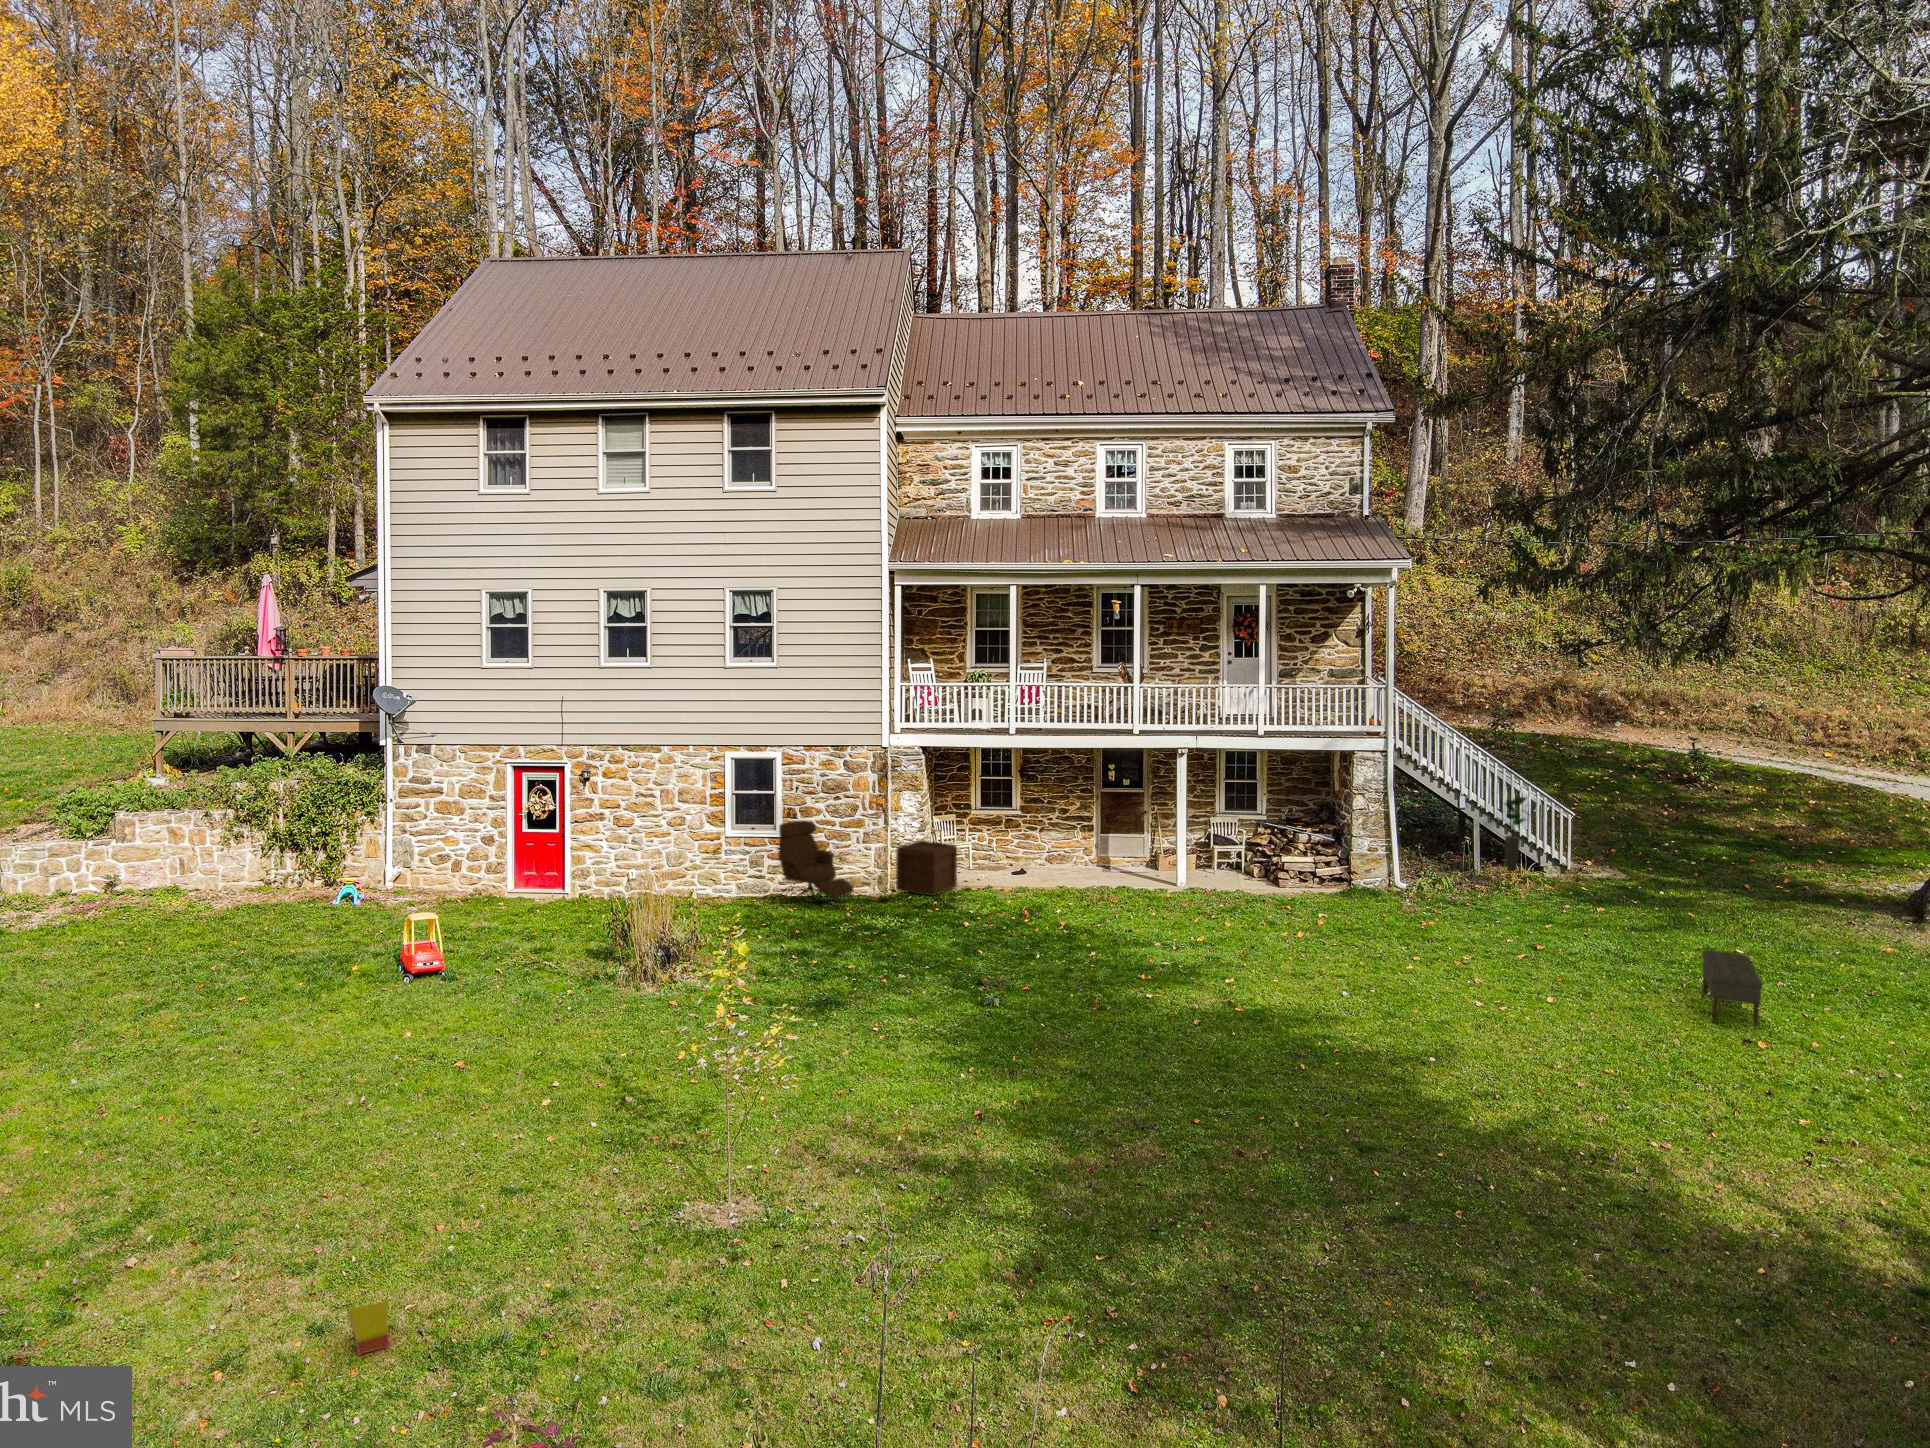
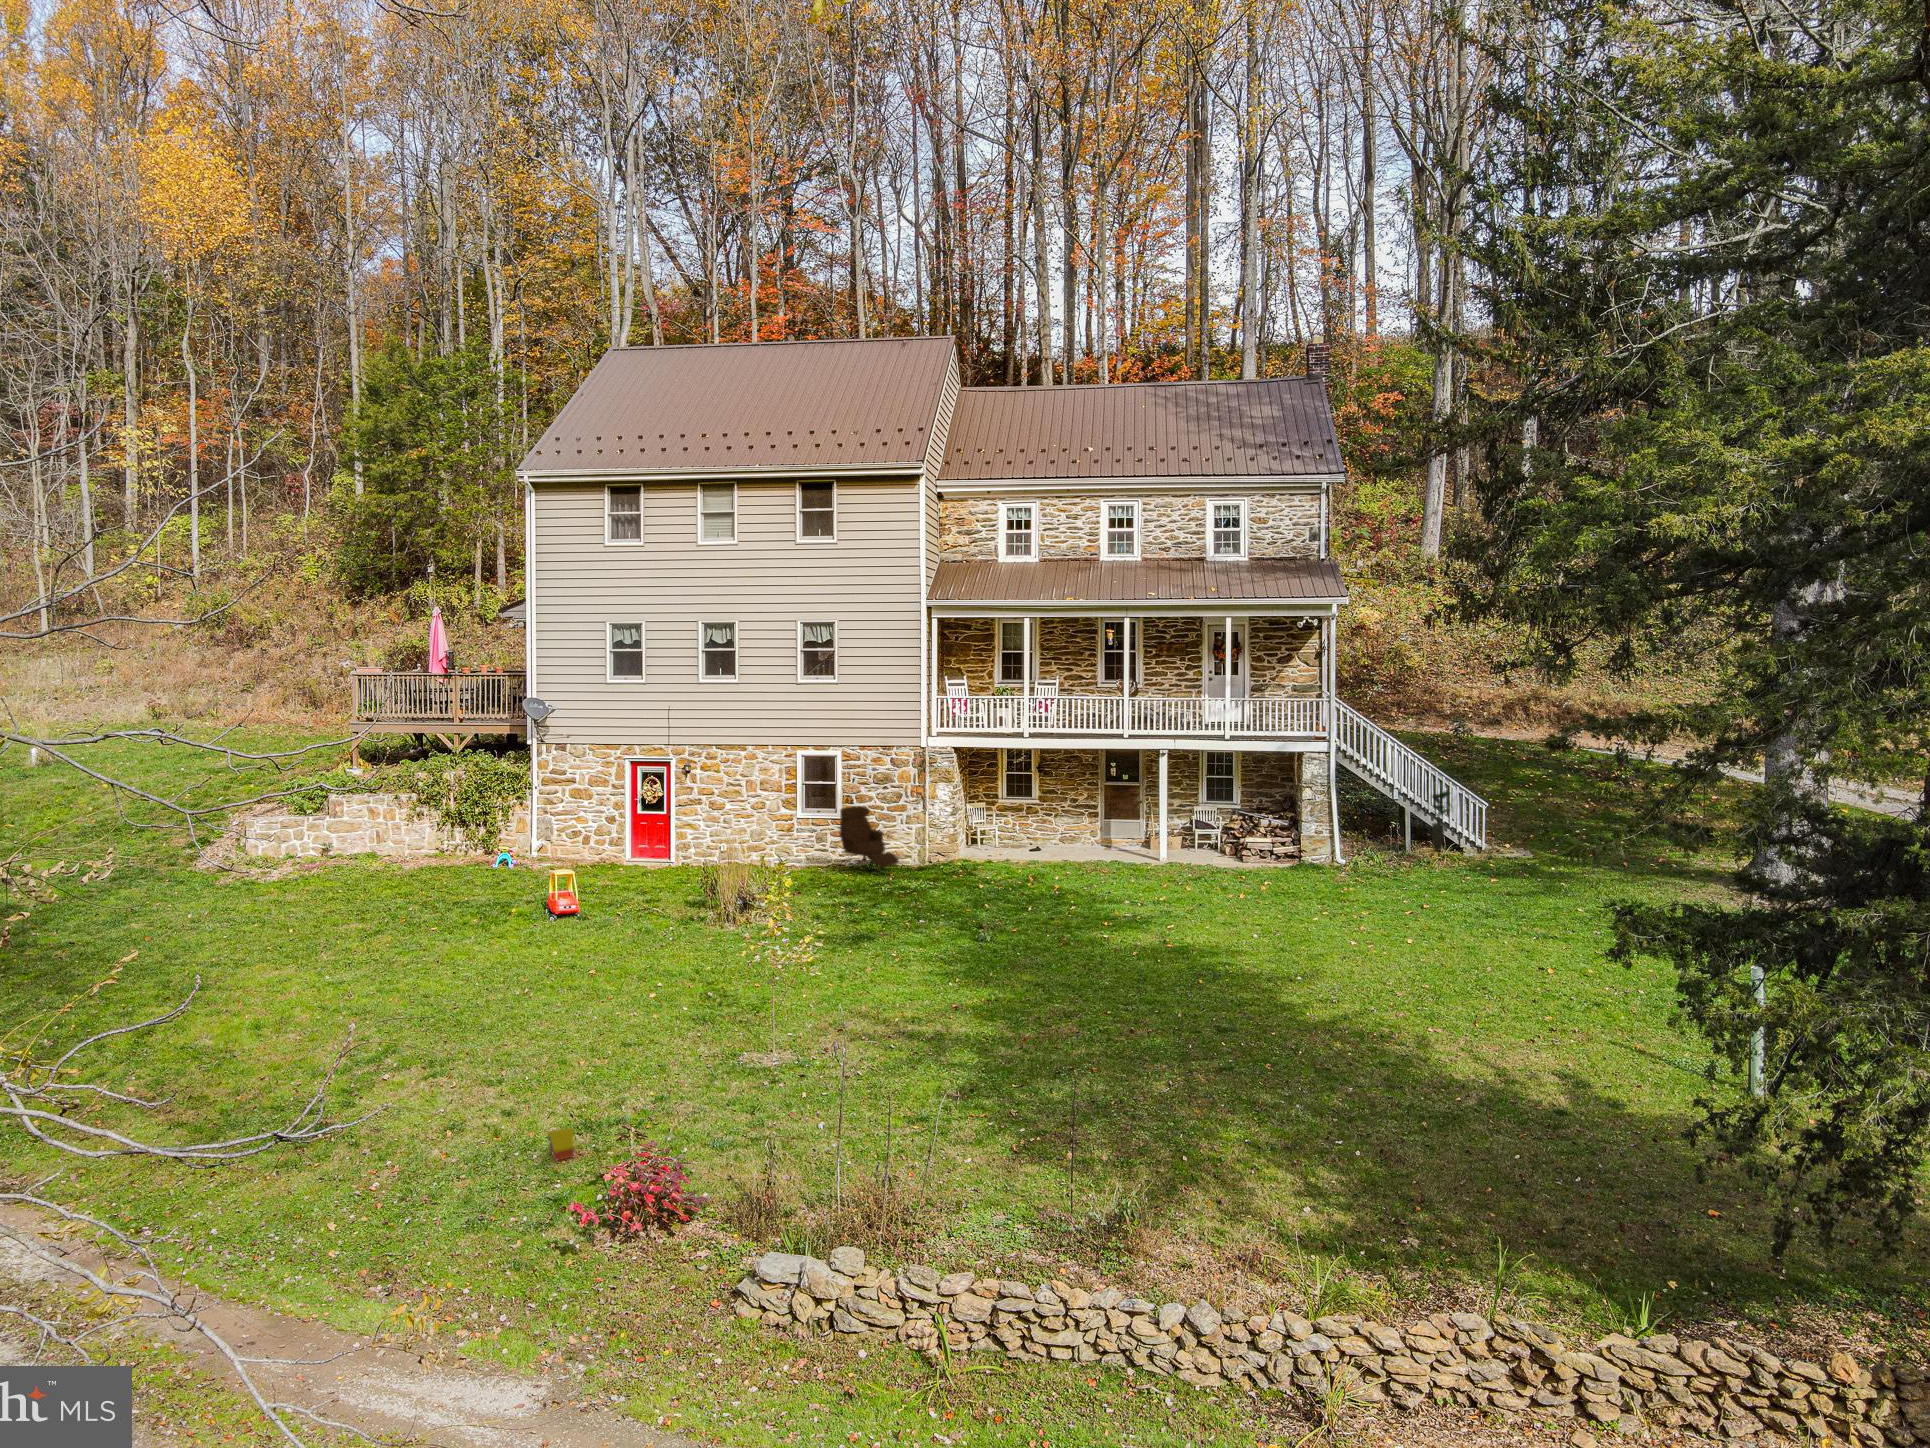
wooden crate: present [896,841,957,896] -> none [933,823,983,867]
bench: present [1702,950,1763,1028] -> none [1559,916,1598,976]

